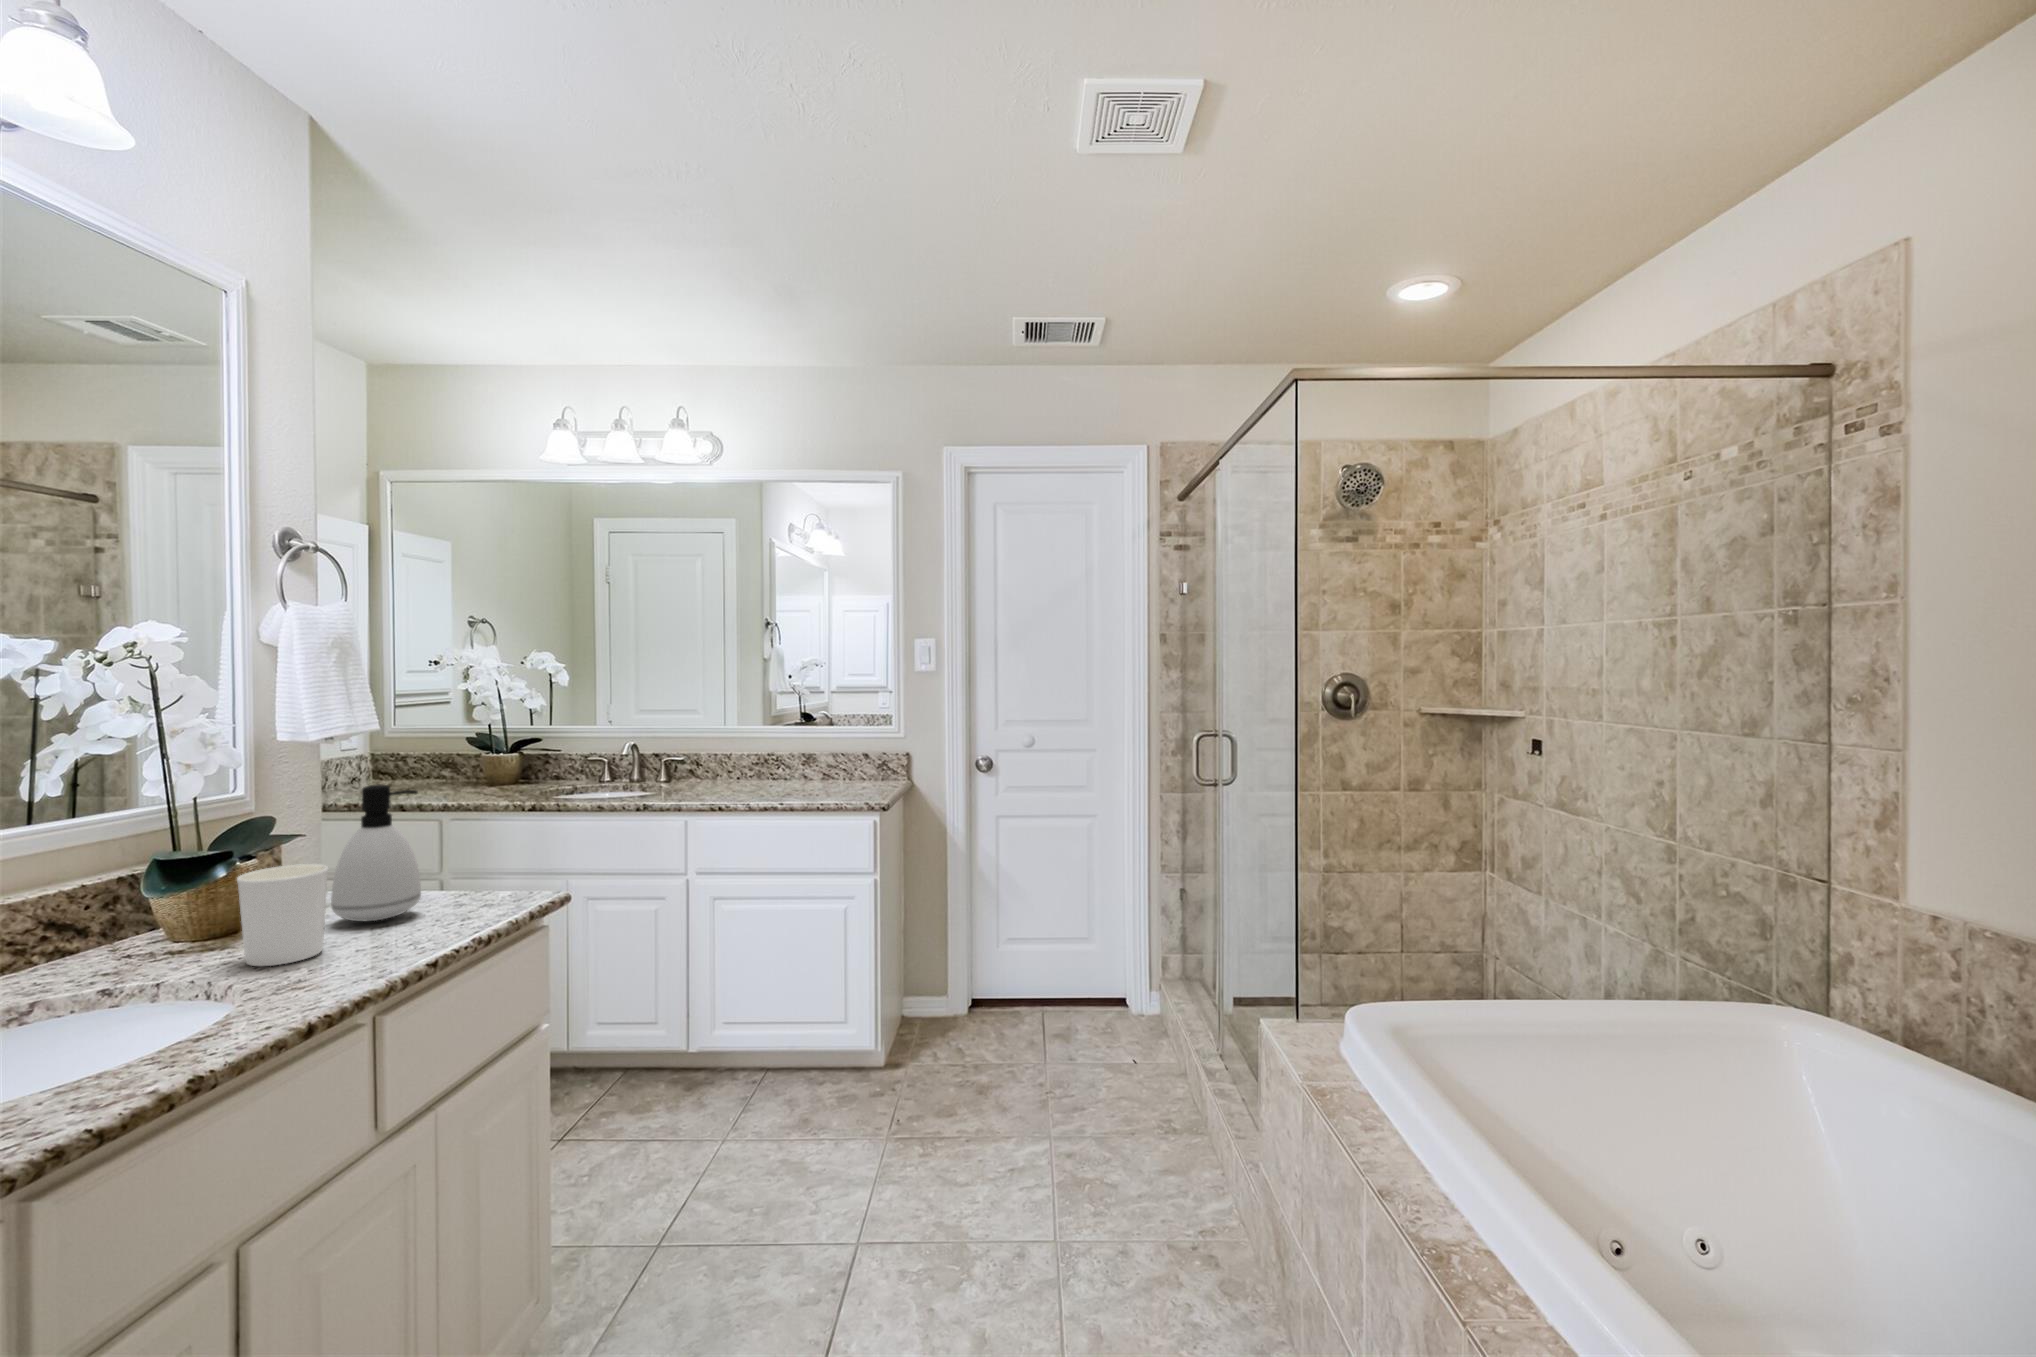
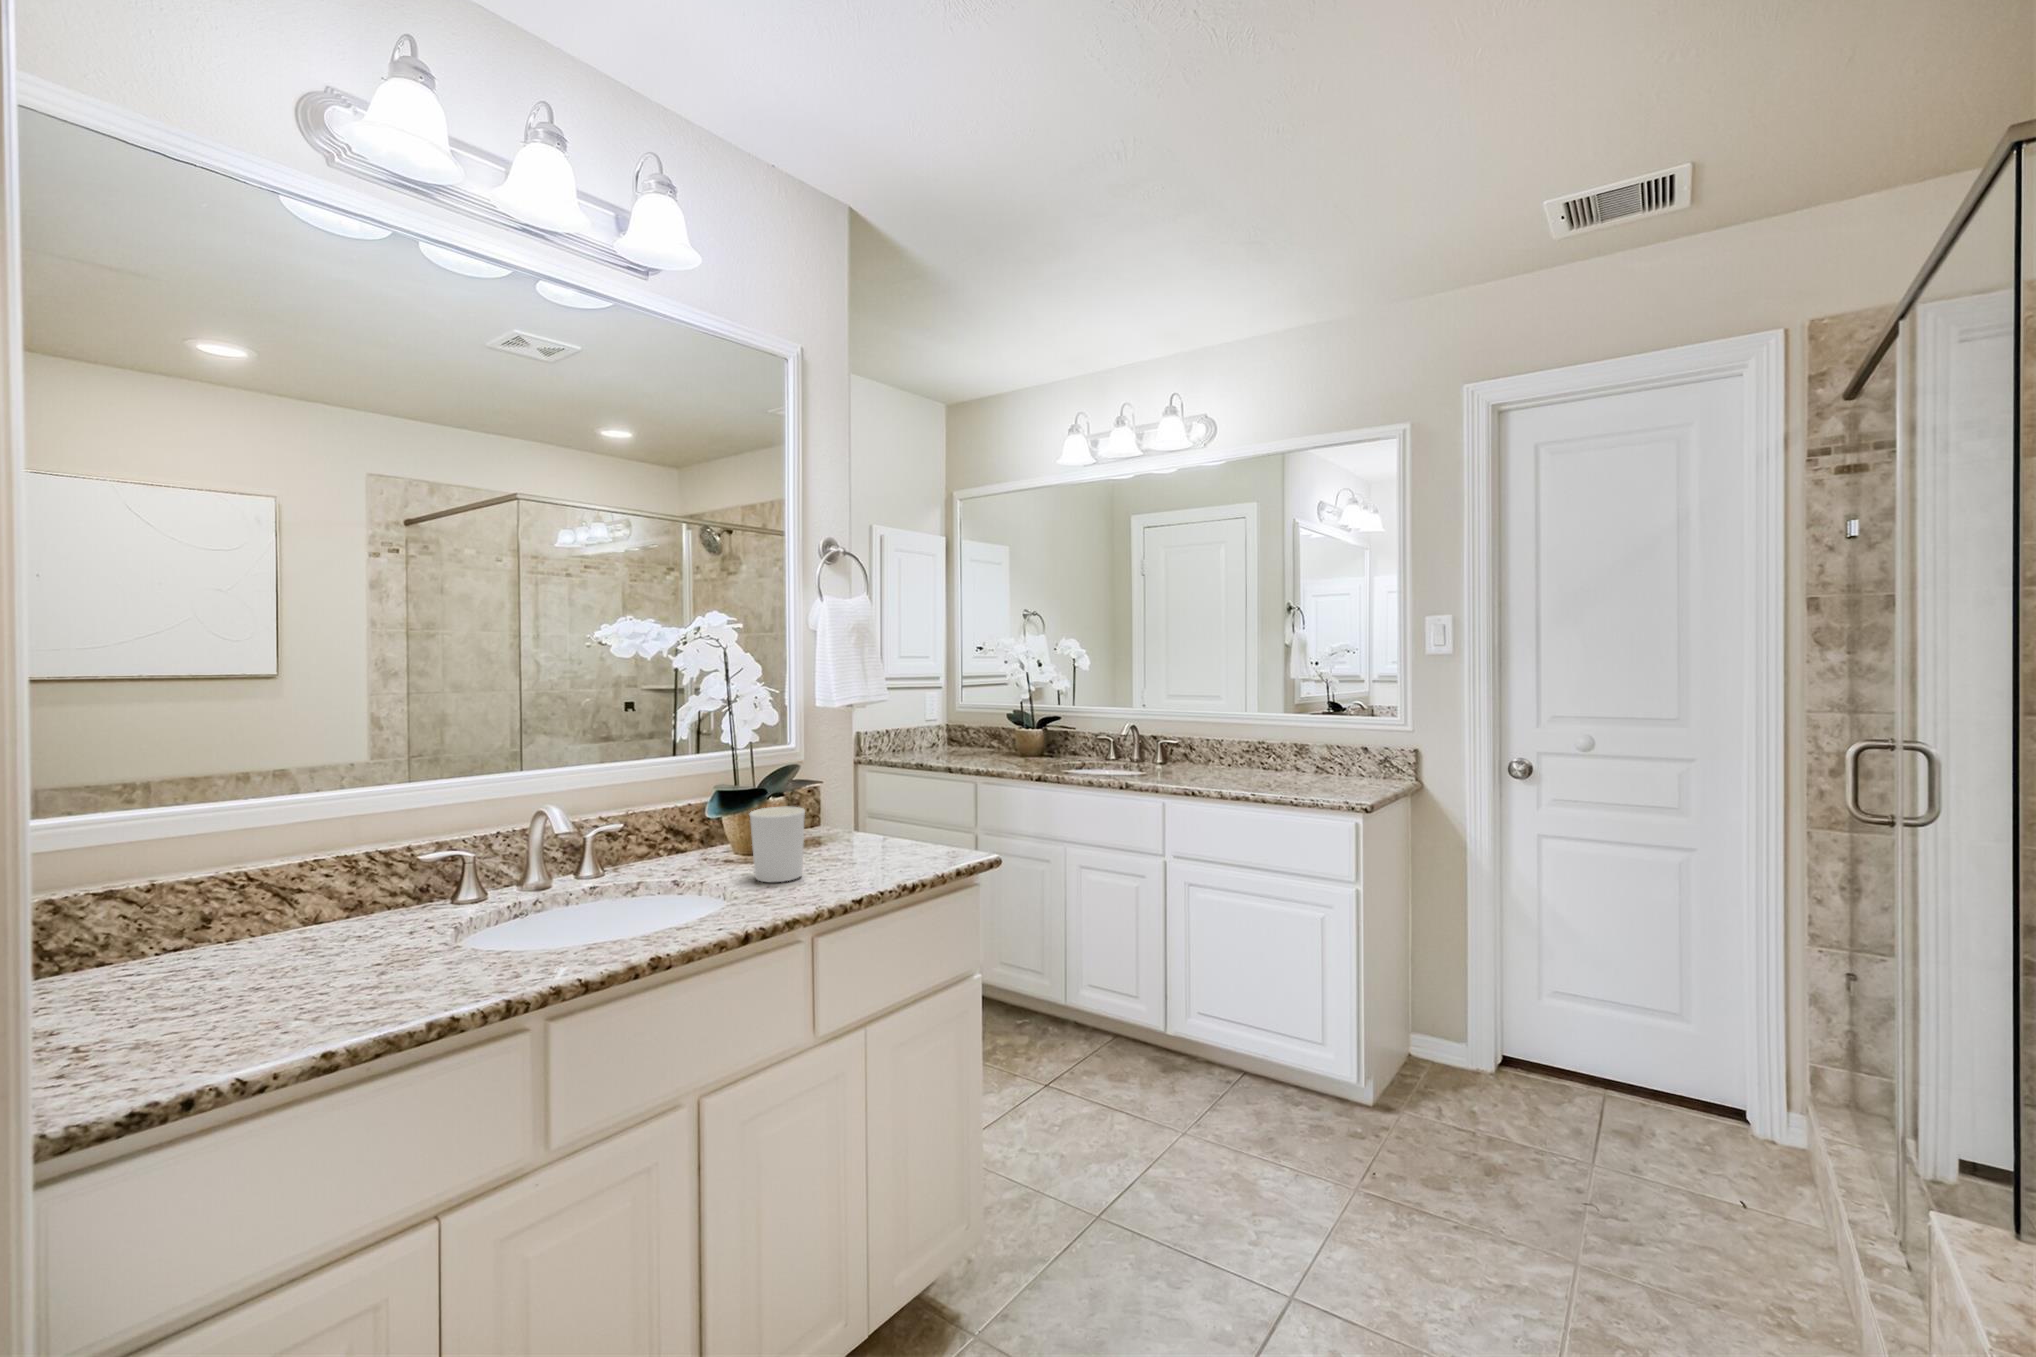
soap dispenser: present [331,784,421,921] -> none [825,748,884,858]

